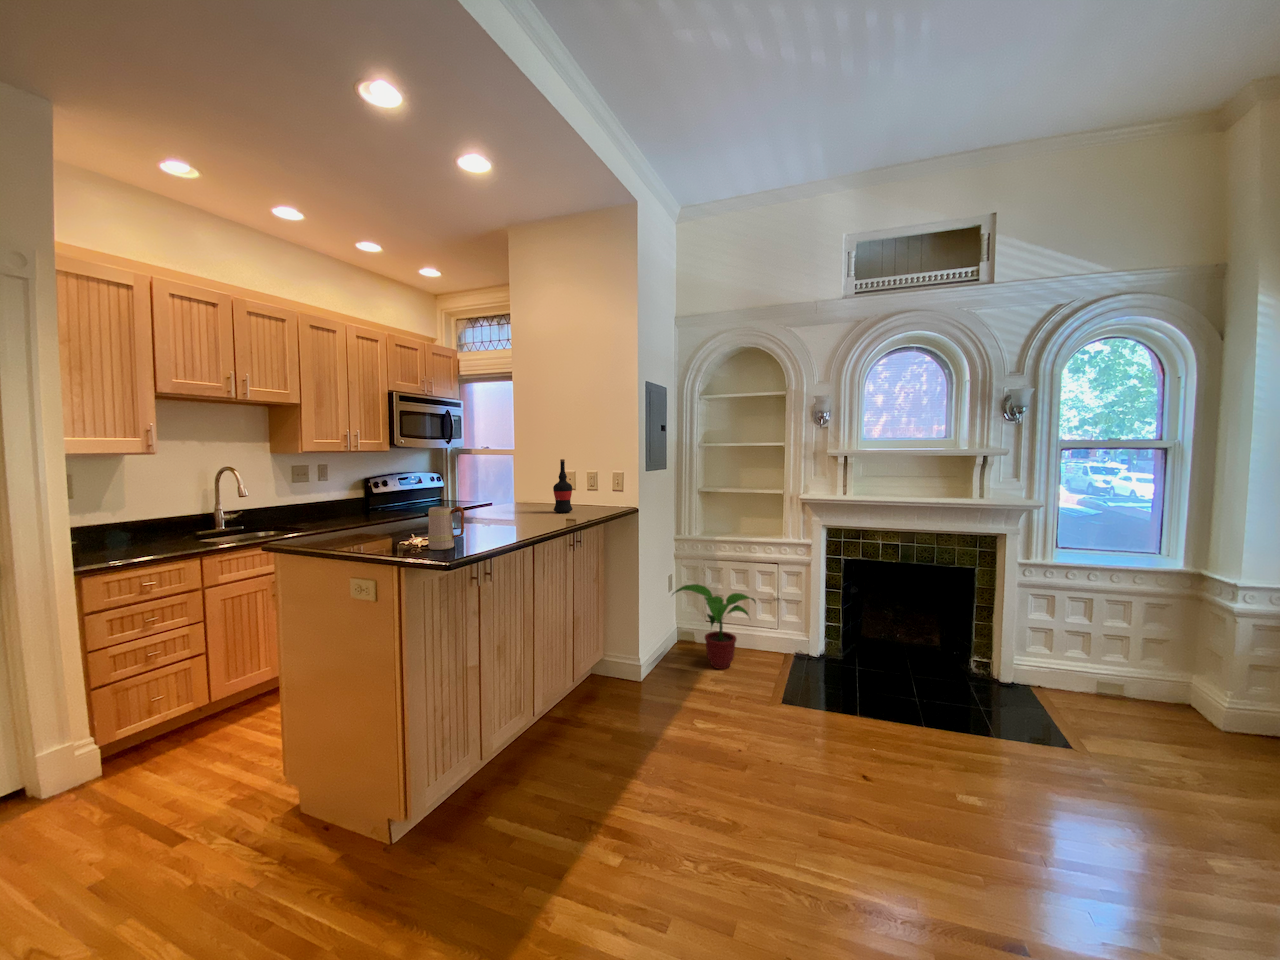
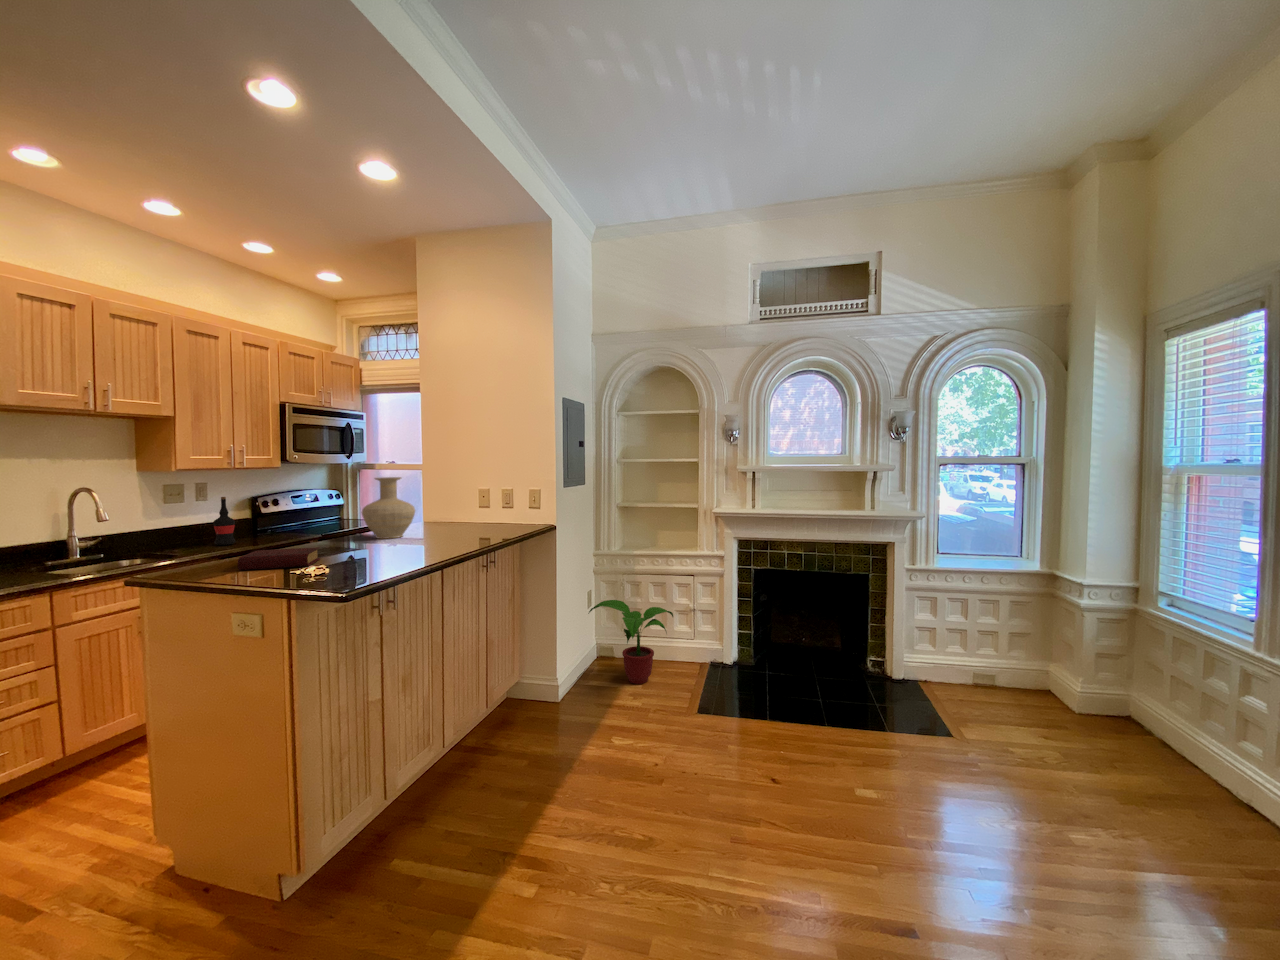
wine bottle: present [553,459,572,512] -> present [213,497,235,545]
vase: none [462,460,511,518] -> present [362,477,415,539]
mug: present [428,506,464,550] -> none [321,527,361,572]
book: none [353,525,427,545] -> present [238,547,320,570]

